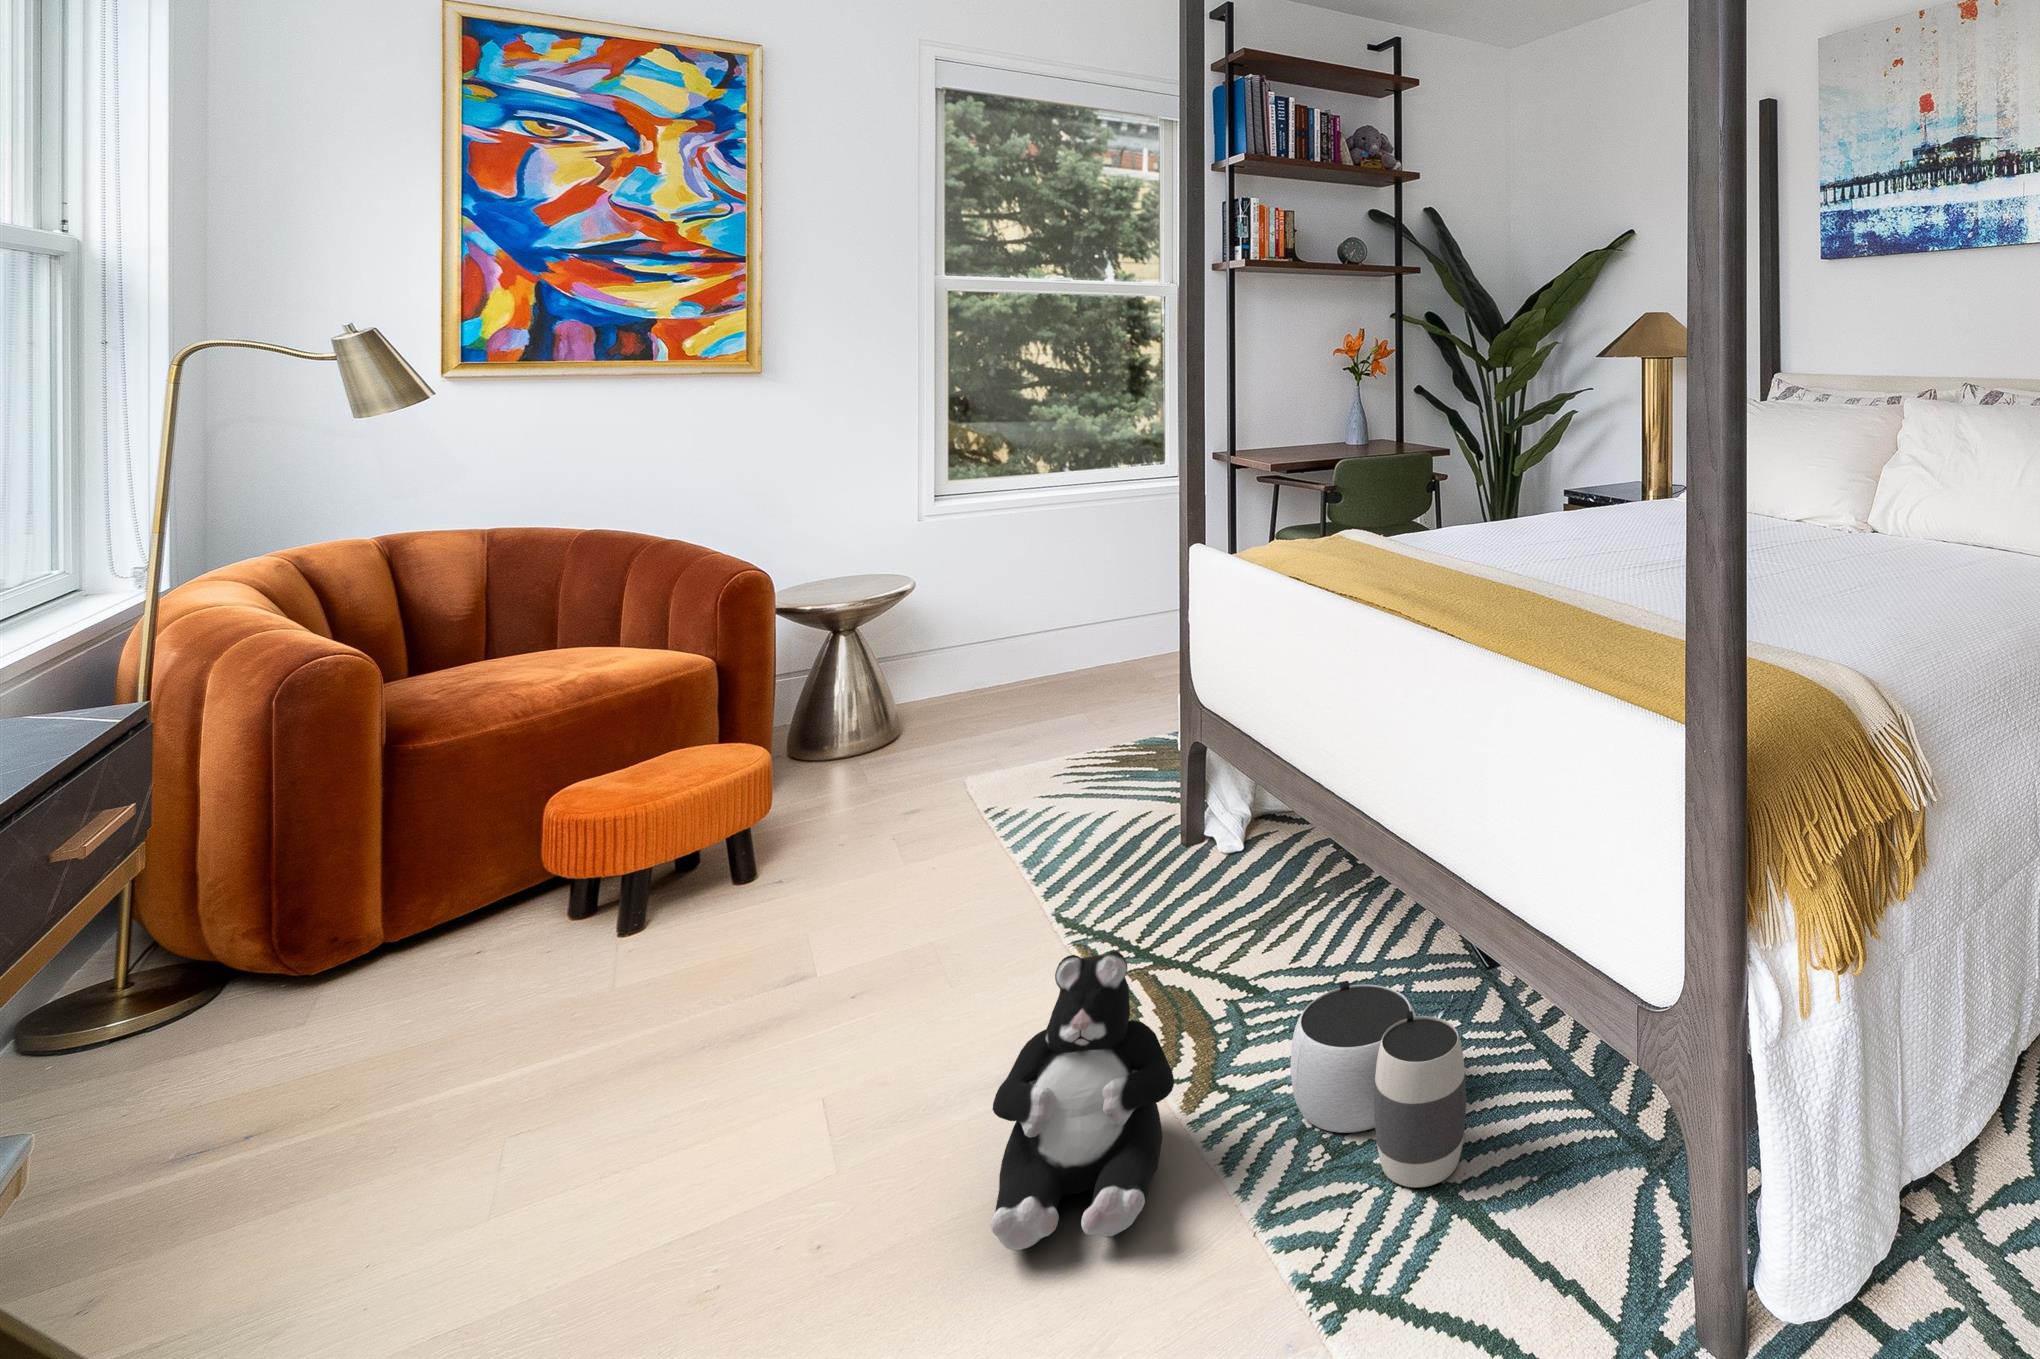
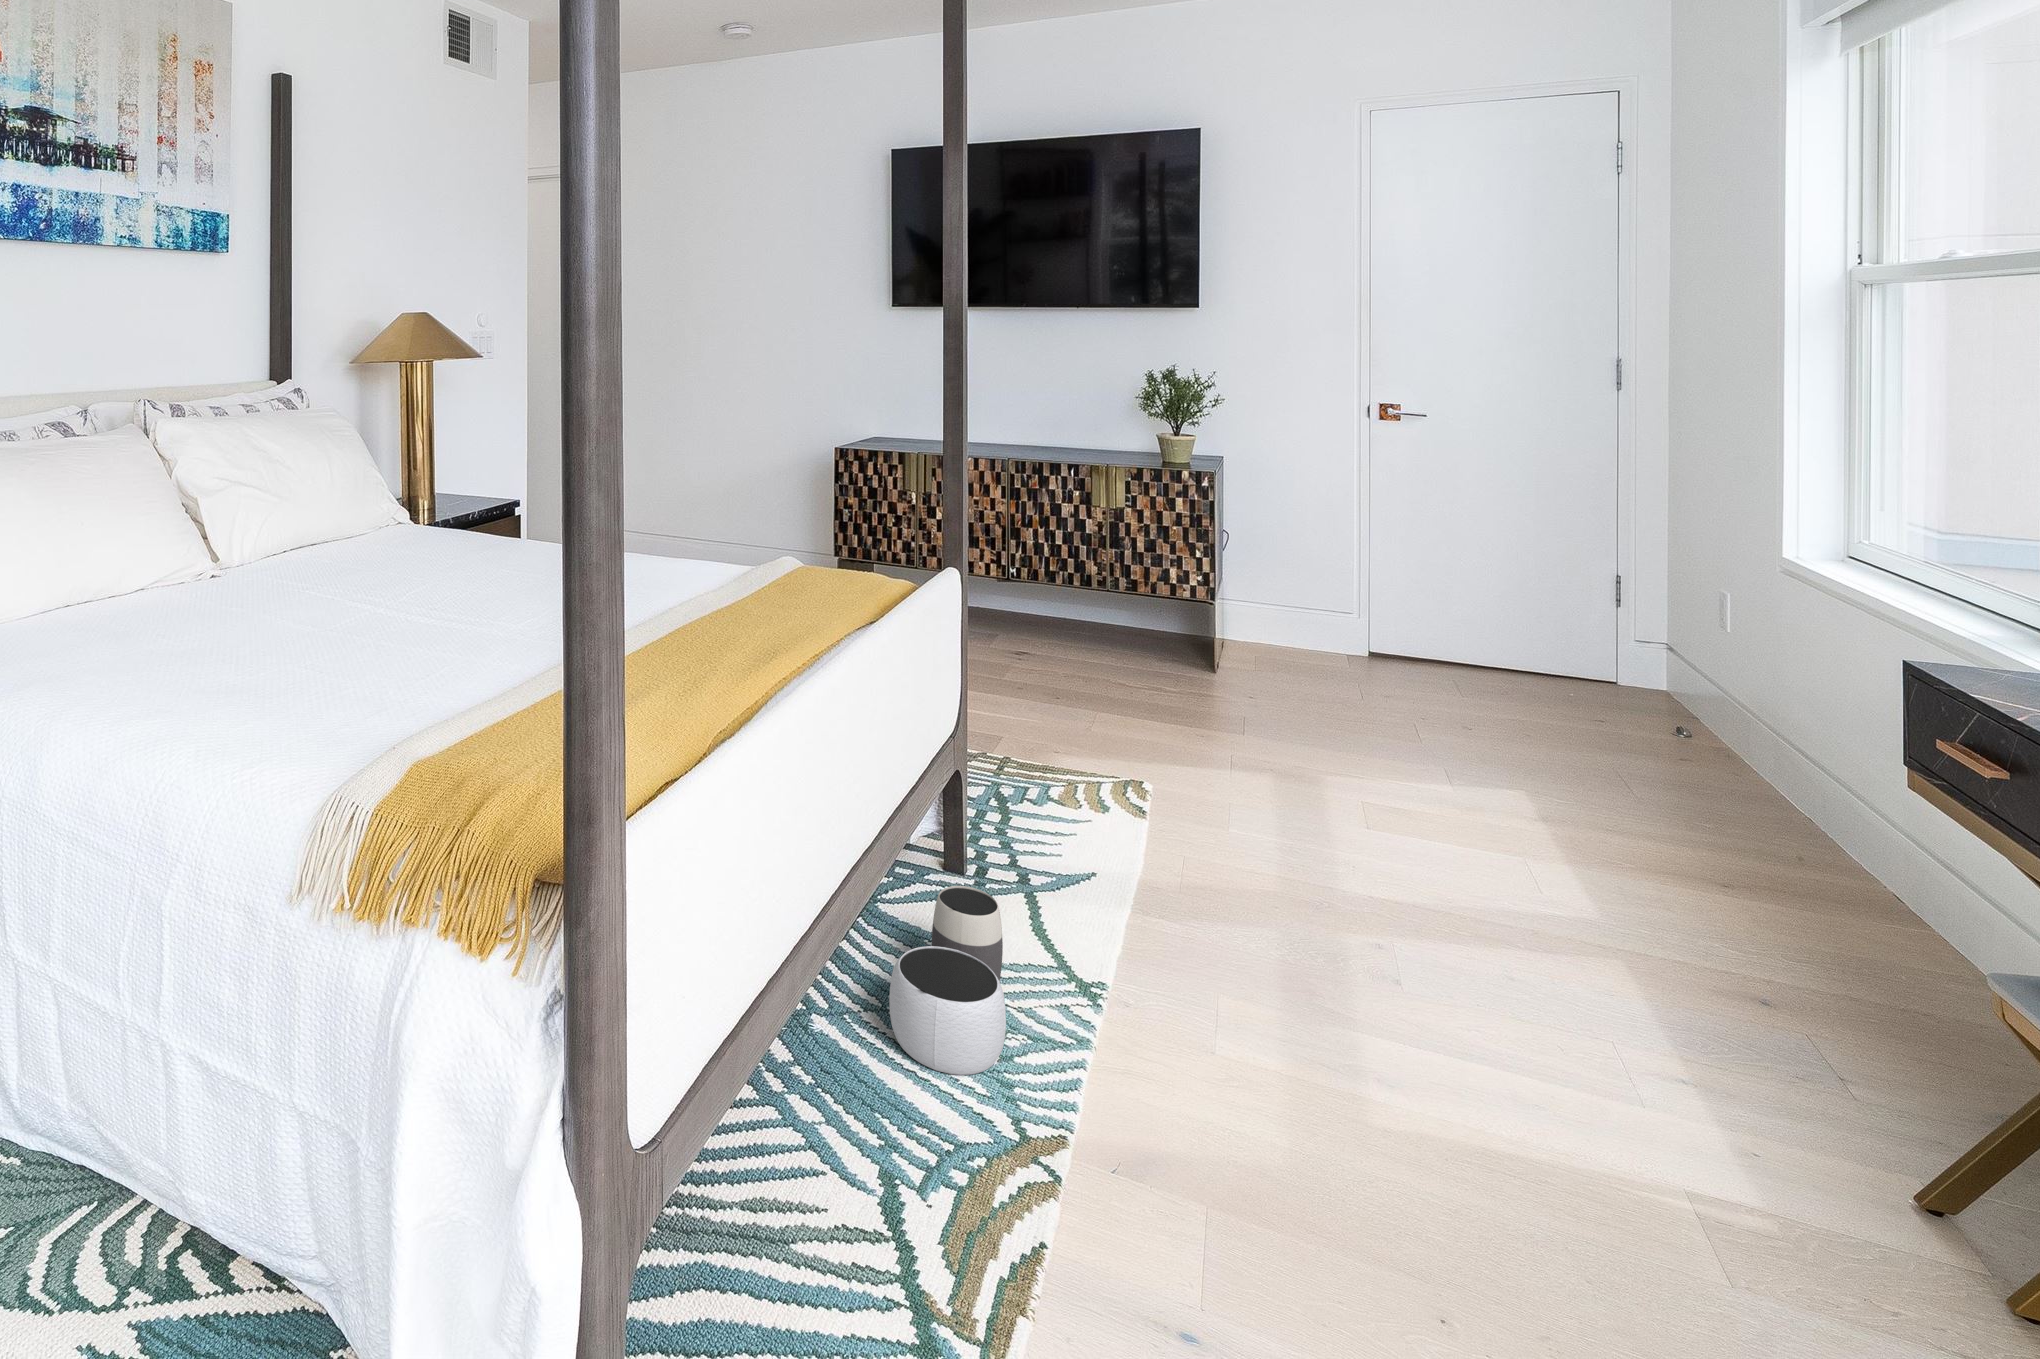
plush toy: present [991,951,1174,1251] -> none [1111,967,1292,1202]

